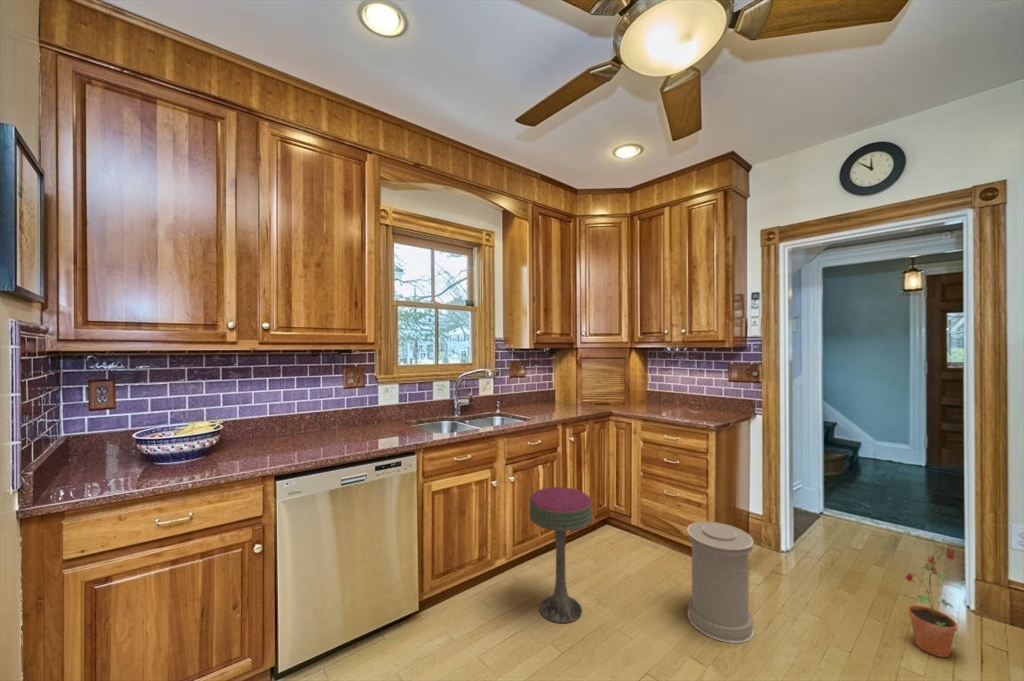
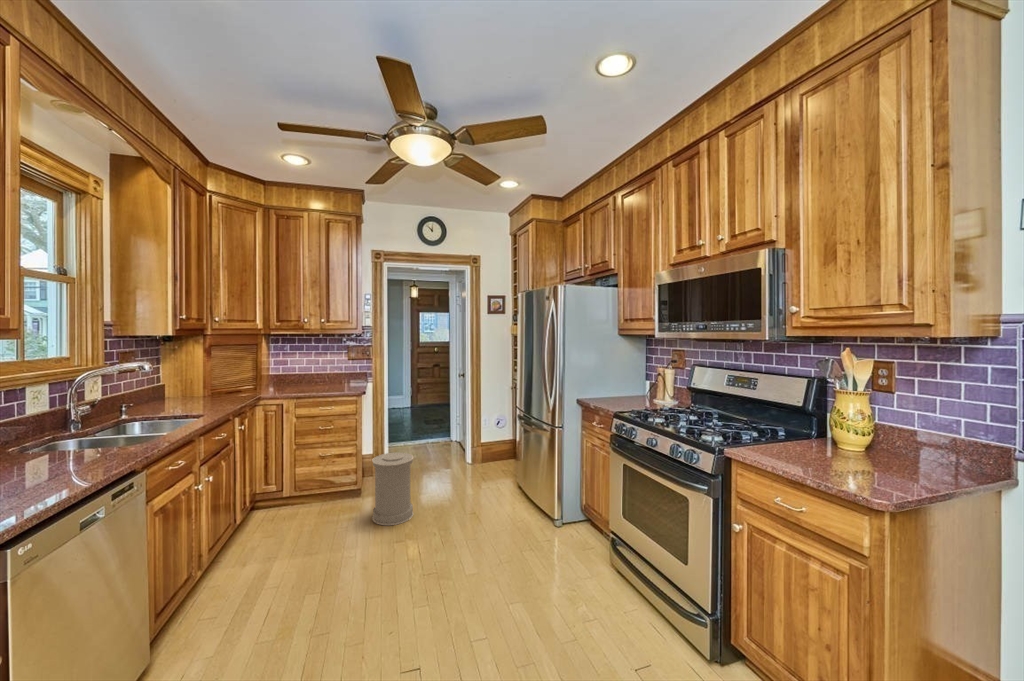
bar stool: present [530,487,592,623] -> none [255,462,320,583]
potted plant: present [906,548,957,657] -> none [461,429,479,481]

